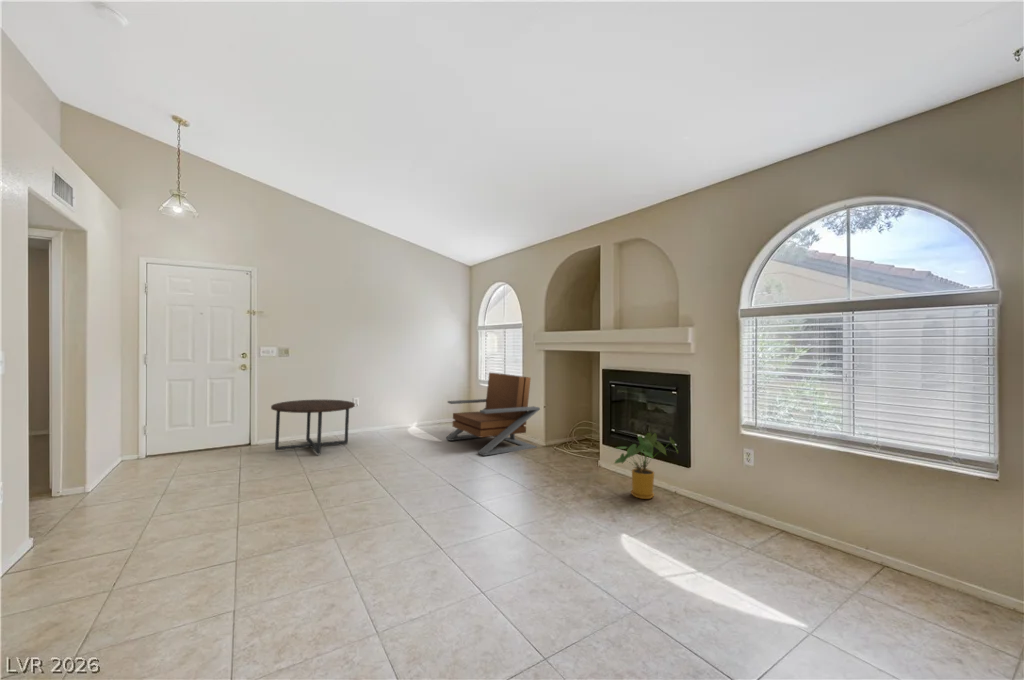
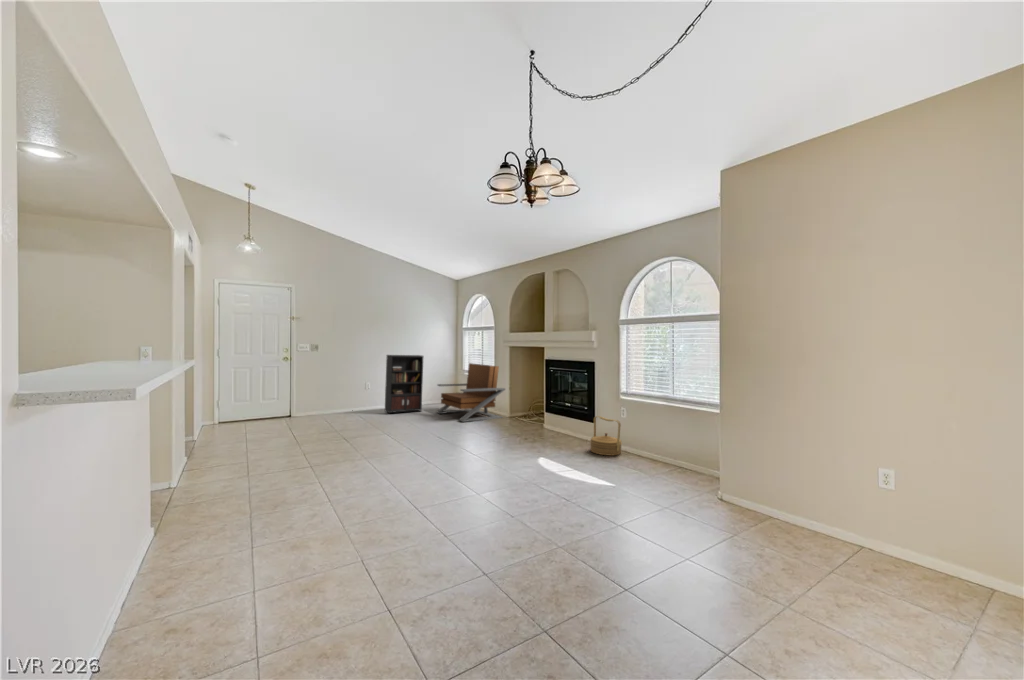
bookcase: none [378,362,429,440] -> present [385,355,423,413]
coffee table: present [271,400,355,456] -> none [308,383,368,422]
house plant: present [615,433,678,499] -> none [545,401,588,442]
woven basket: none [696,462,753,532] -> present [590,416,622,455]

